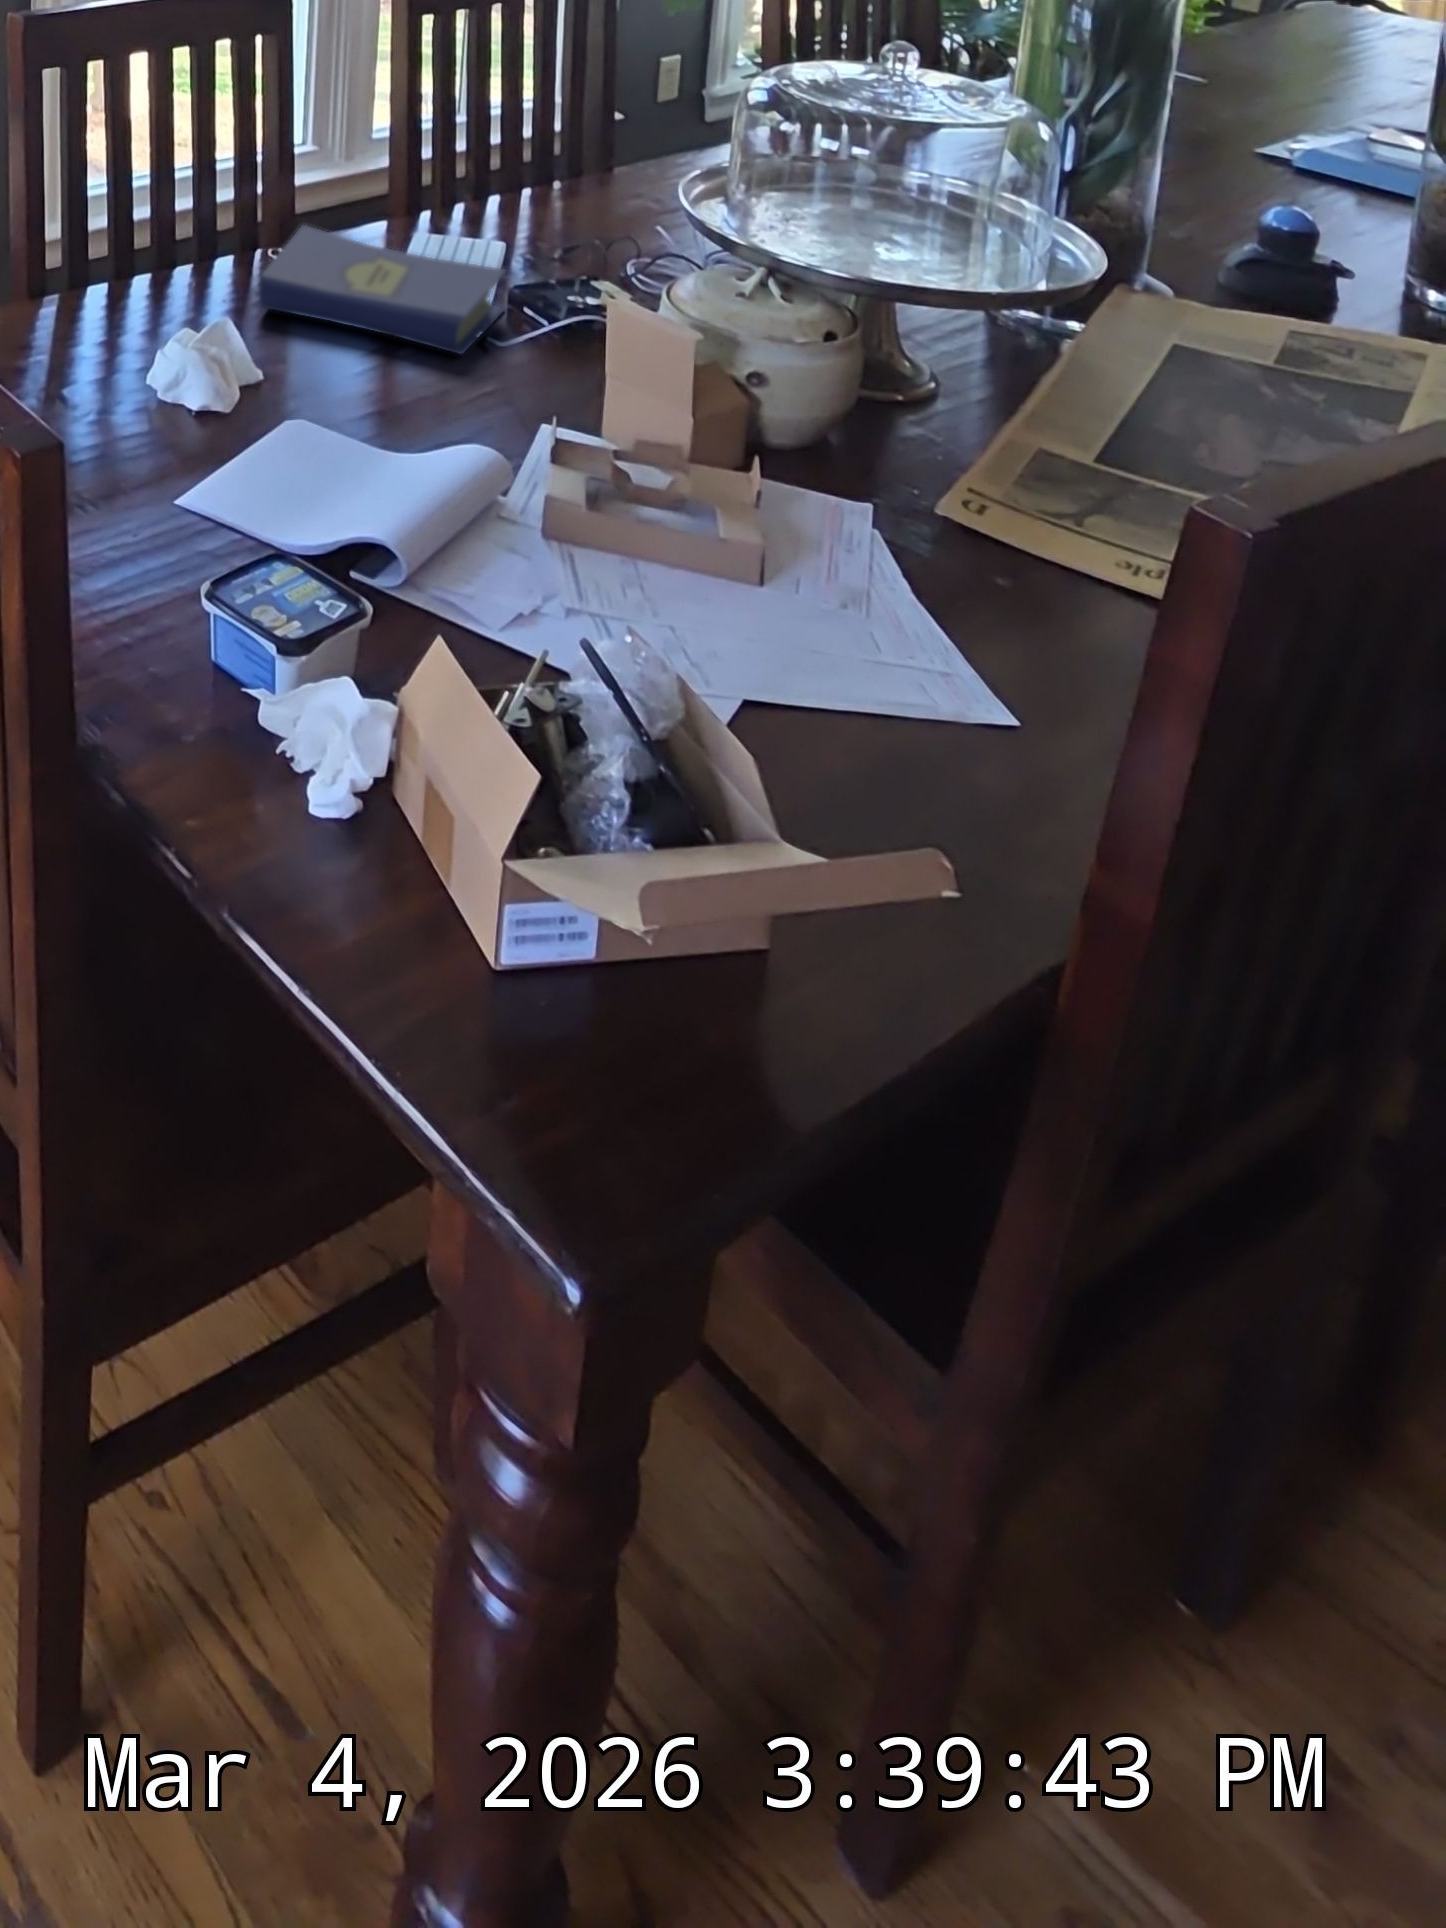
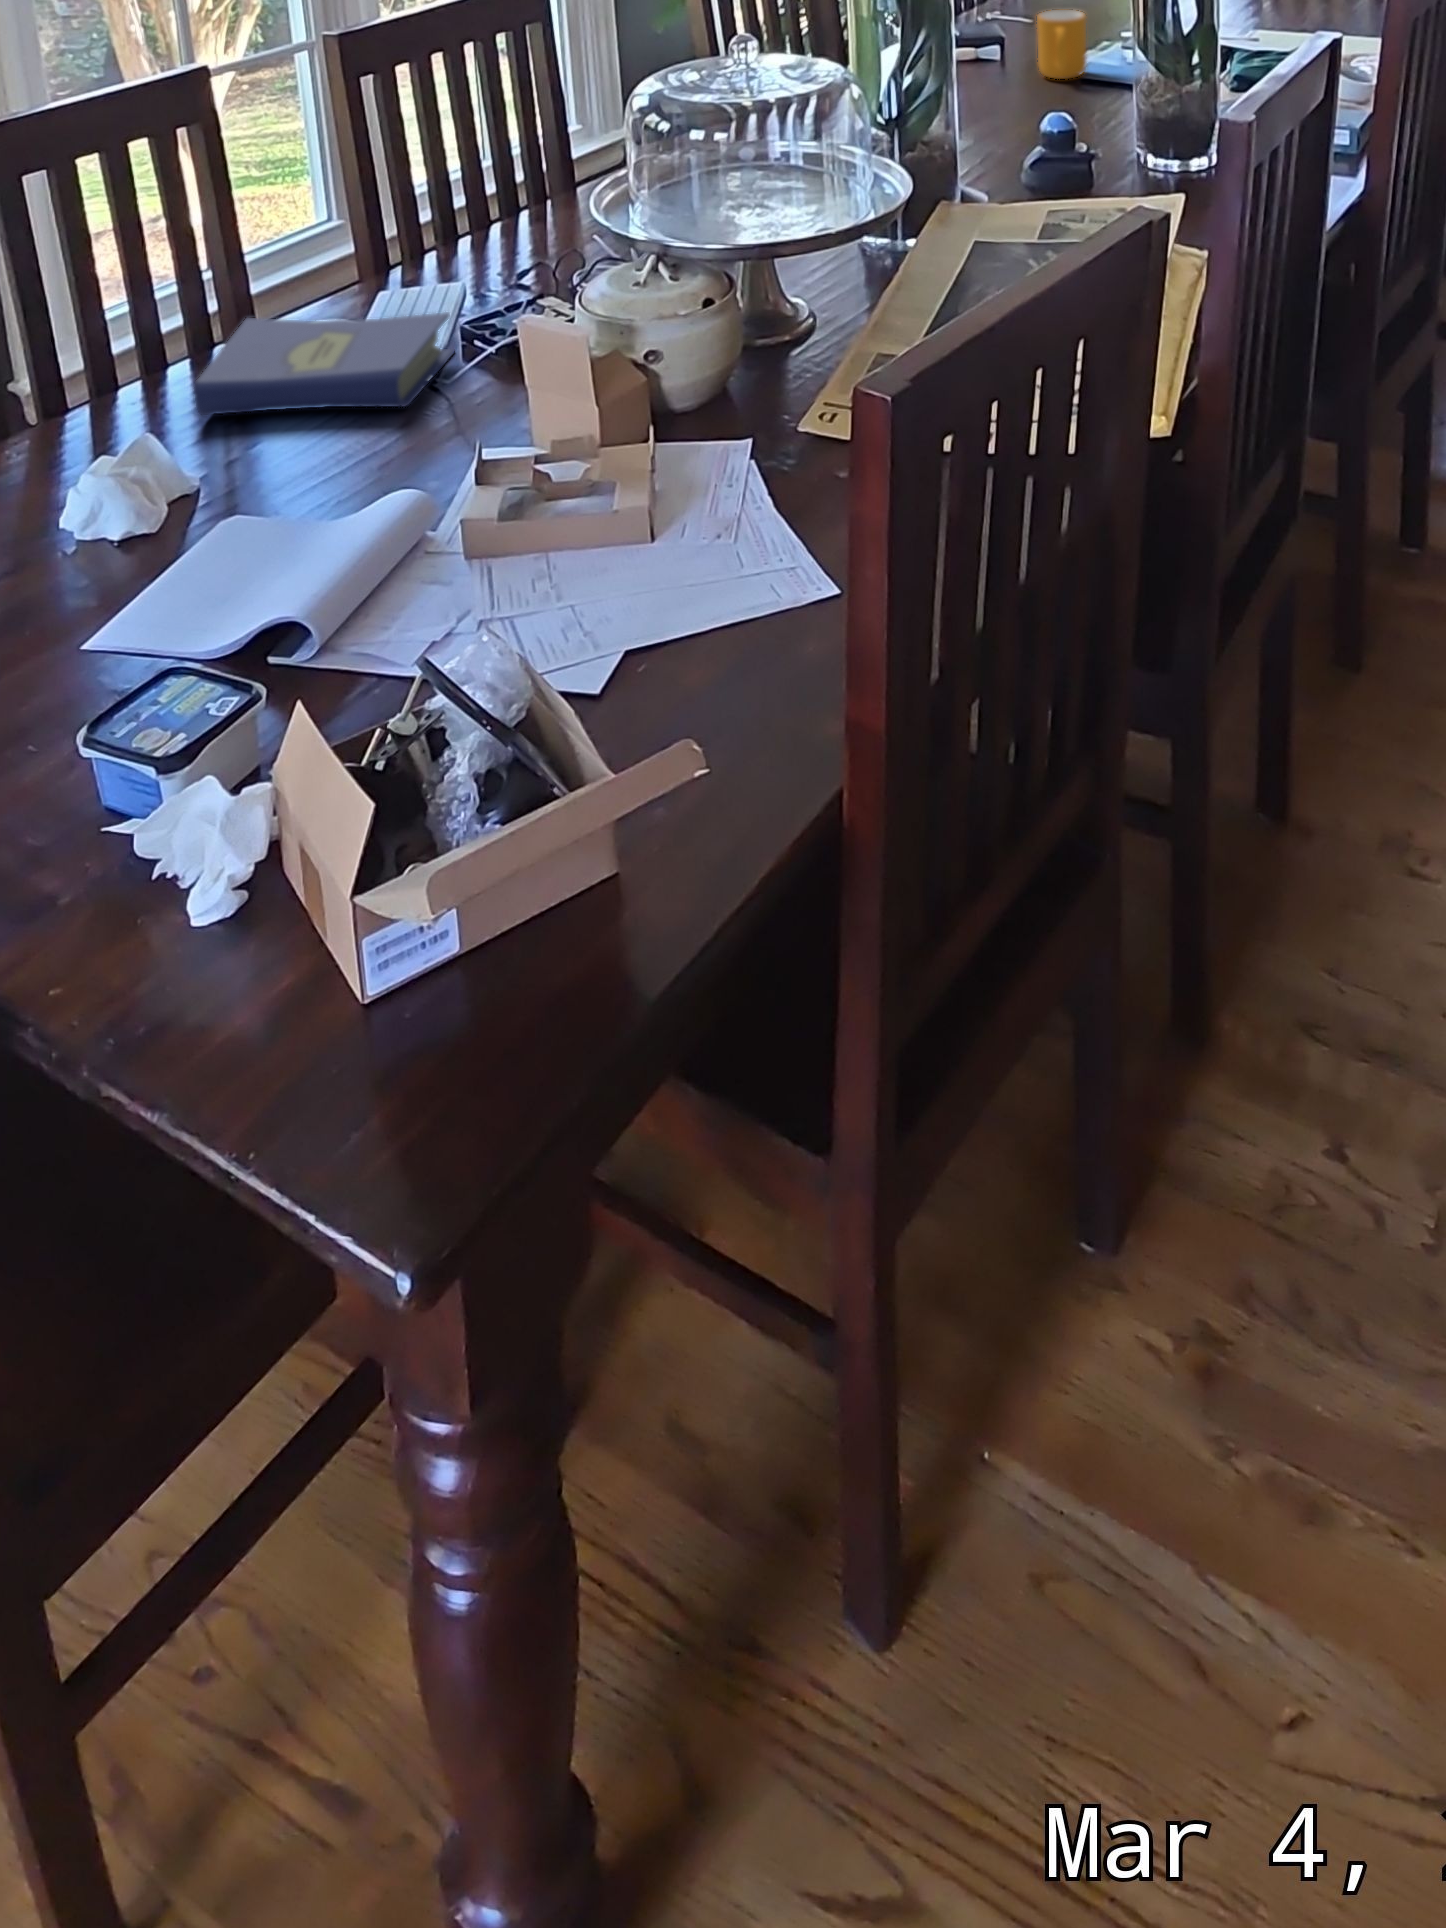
mug: none [1230,76,1319,166] -> present [1037,10,1087,79]

